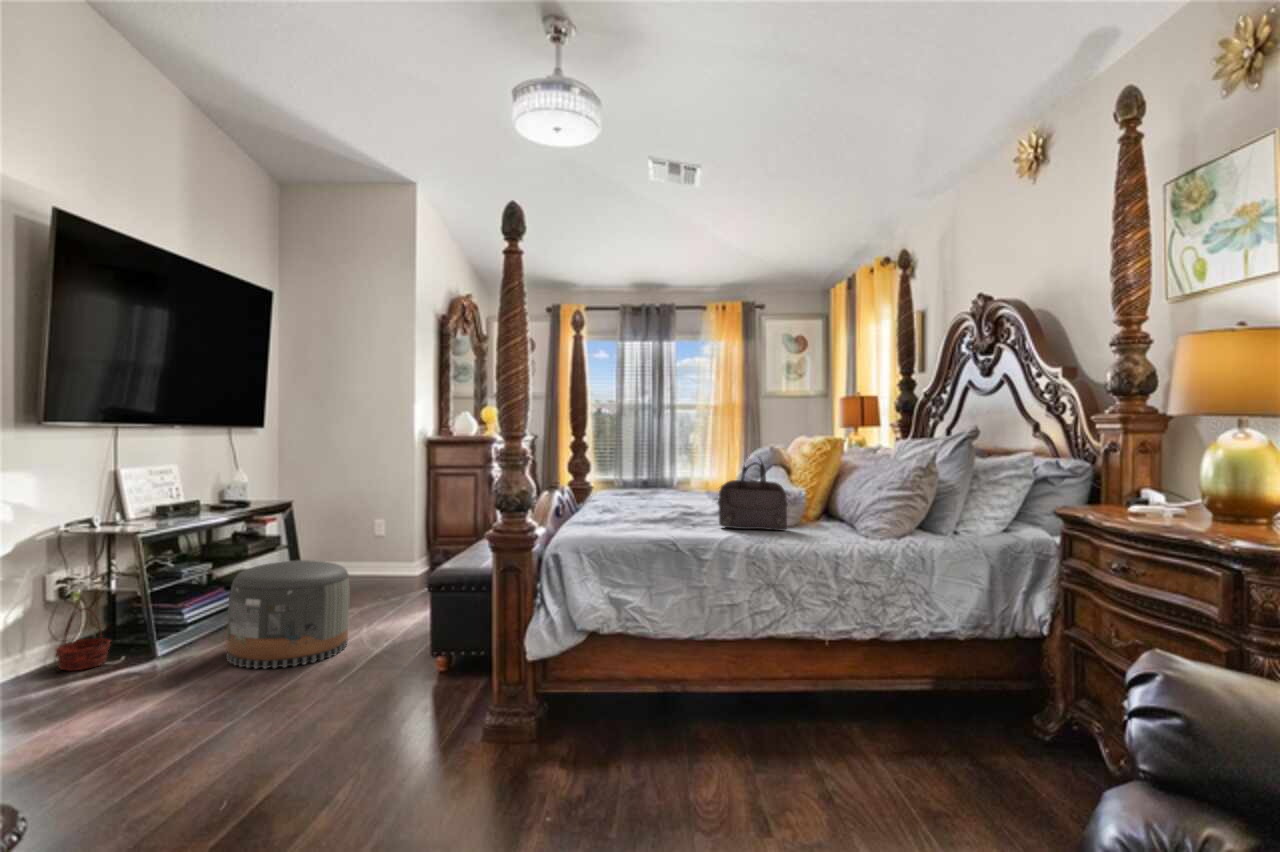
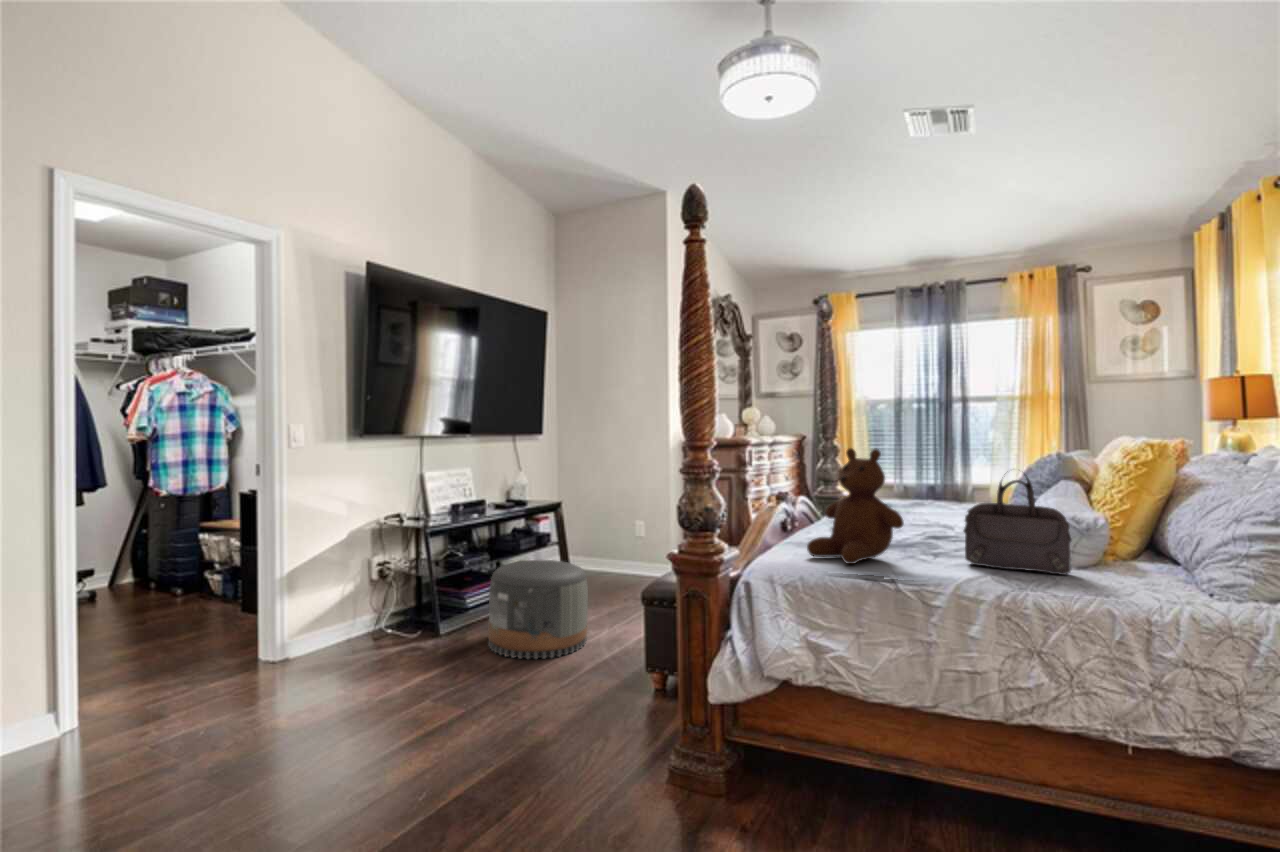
teddy bear: none [604,438,680,532] -> present [807,448,904,564]
basket: present [56,608,110,671] -> none [377,587,414,637]

